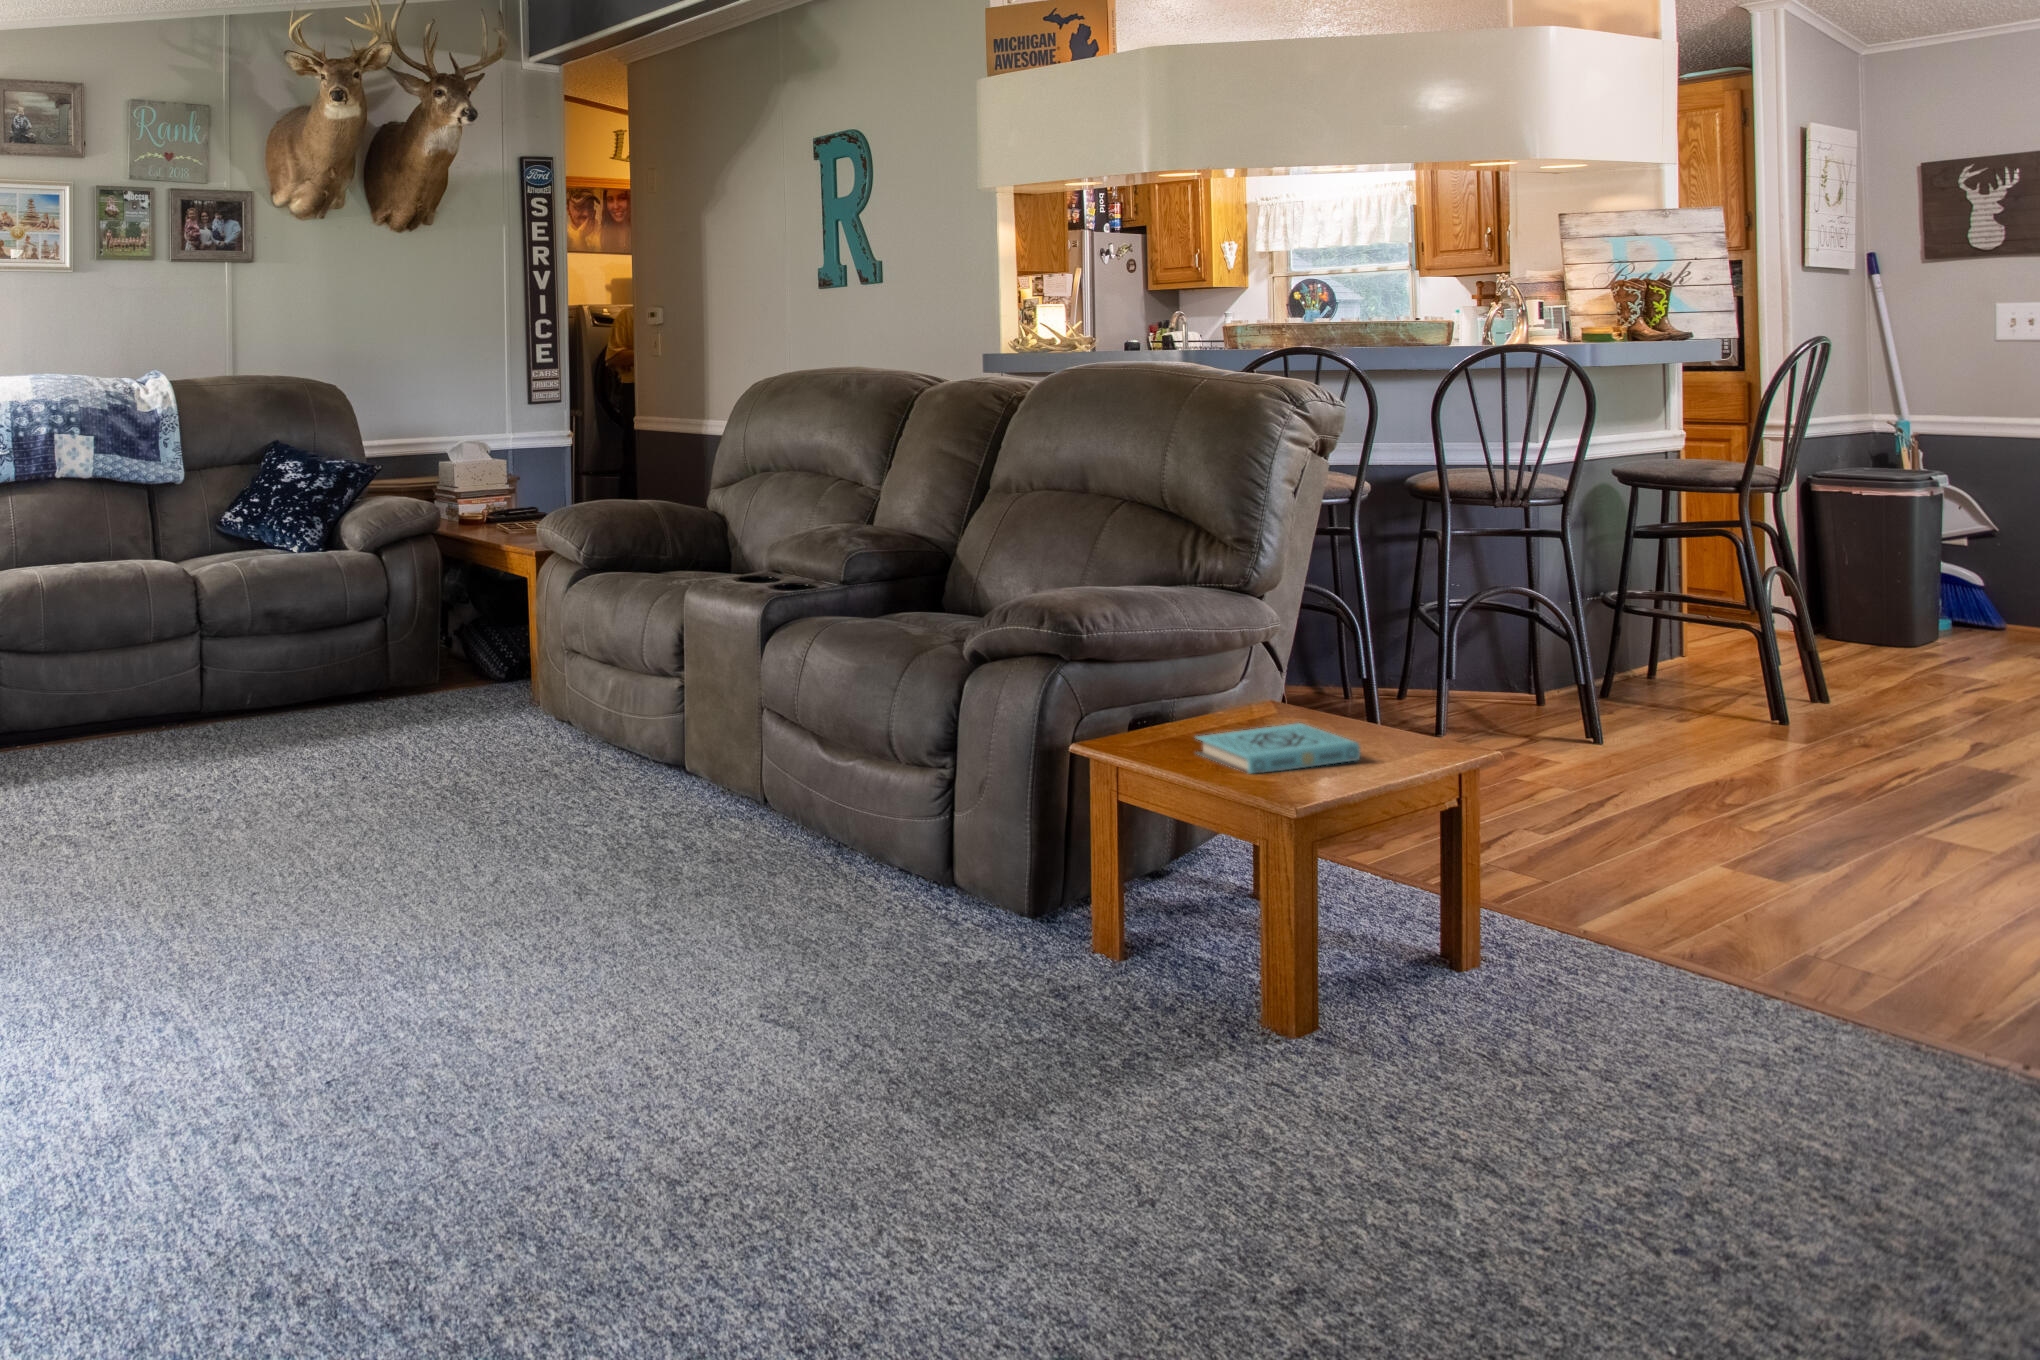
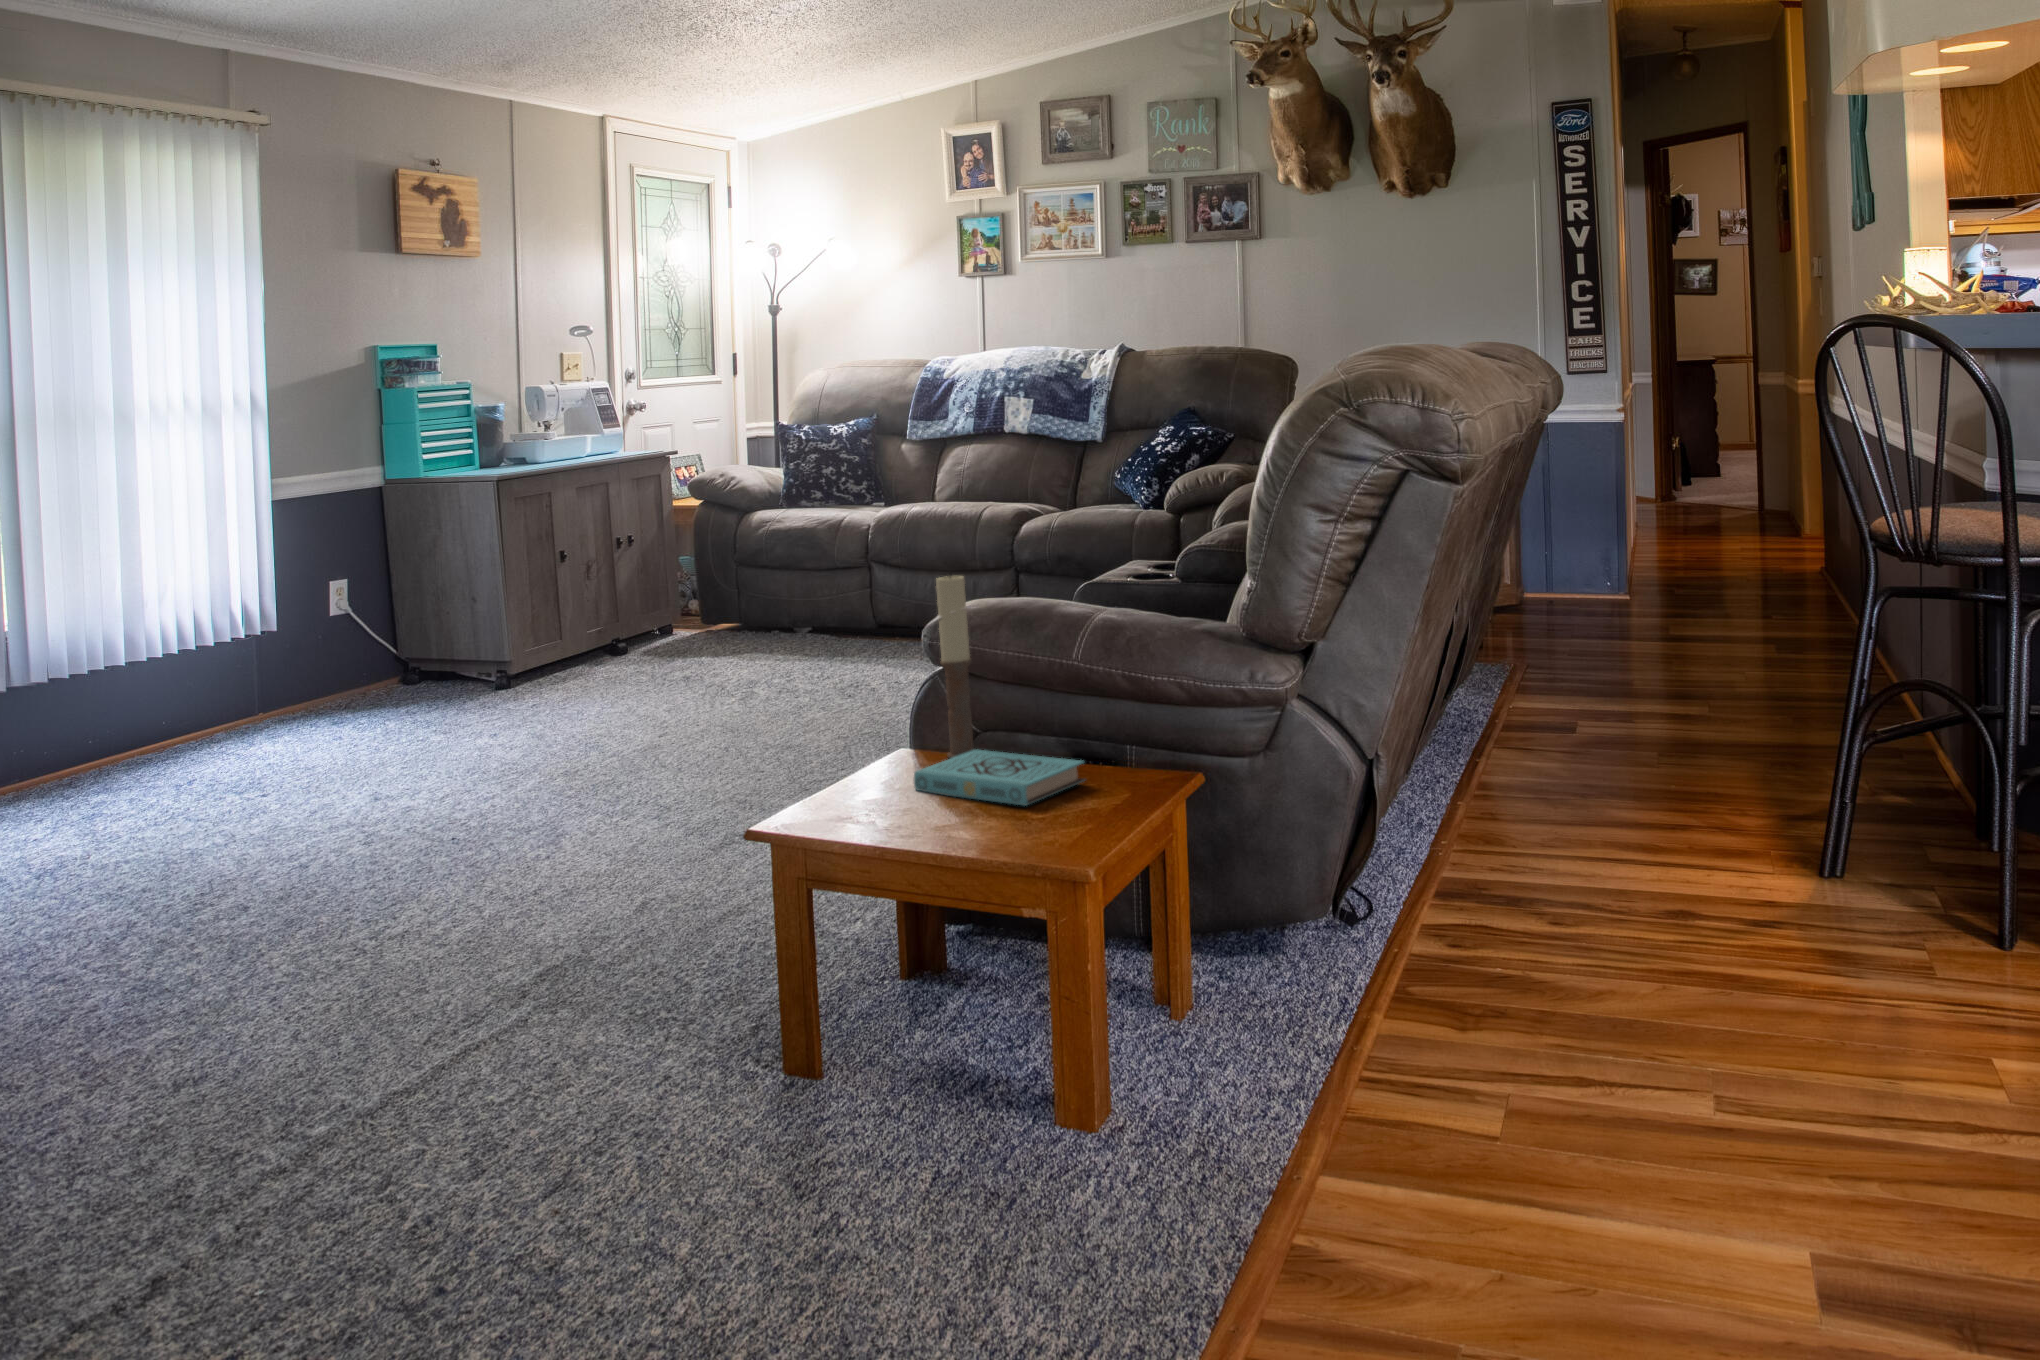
candle: none [1123,582,1160,753] -> present [936,575,974,758]

